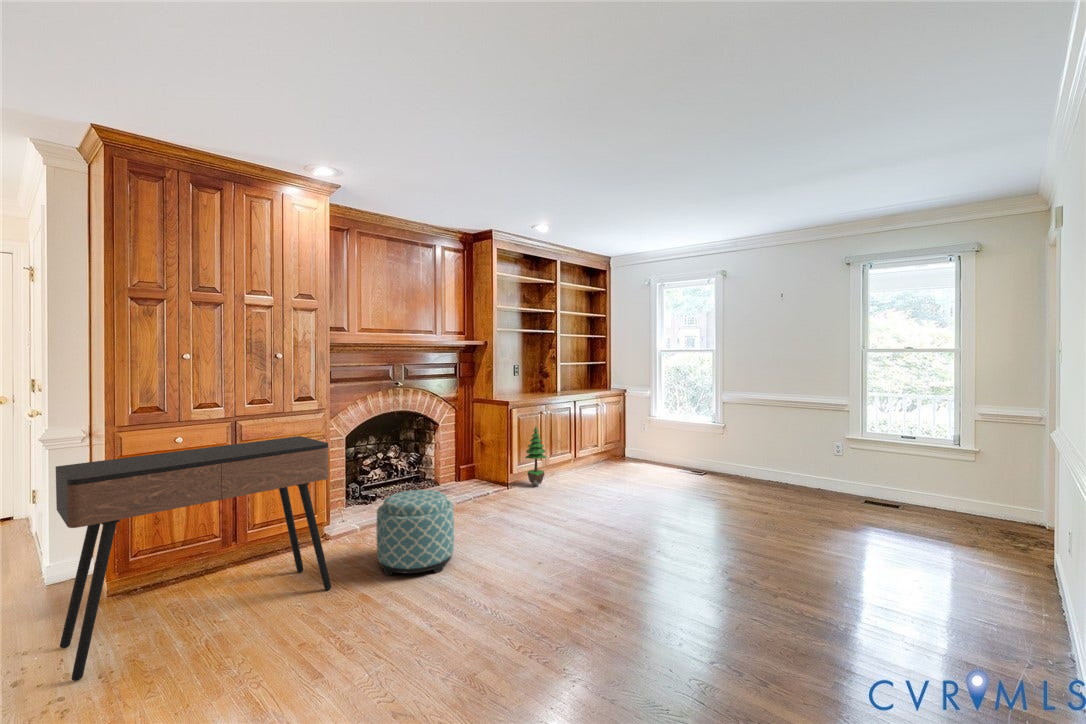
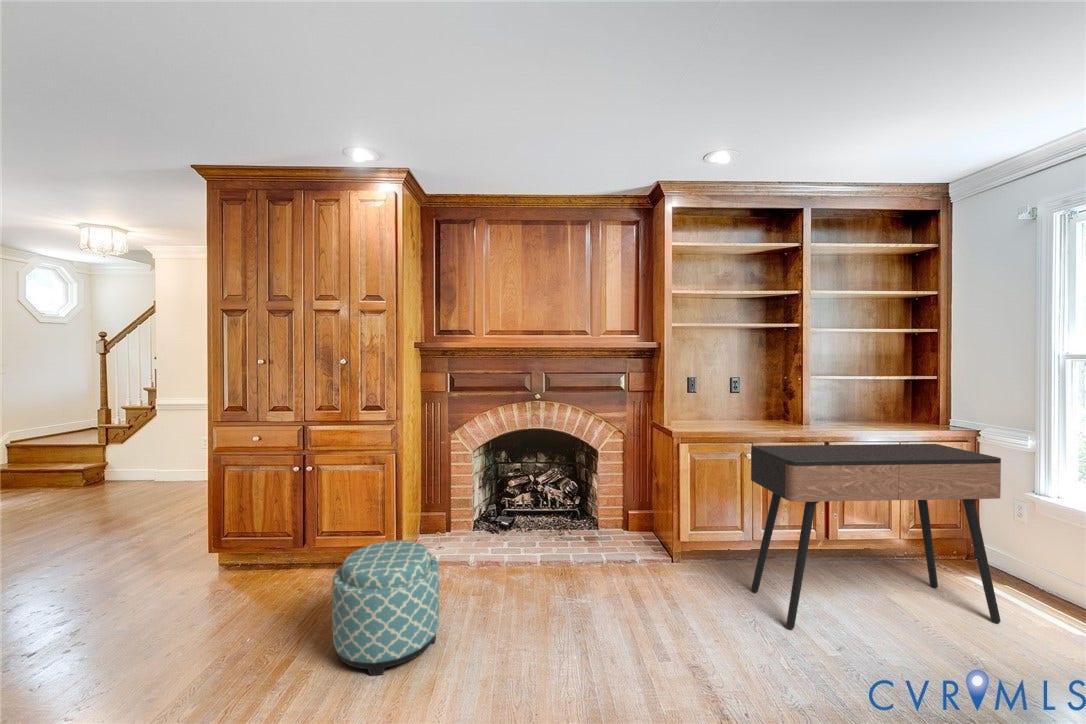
potted tree: present [525,427,546,486] -> none [698,476,734,571]
console table: present [56,436,331,681] -> present [751,444,1001,629]

